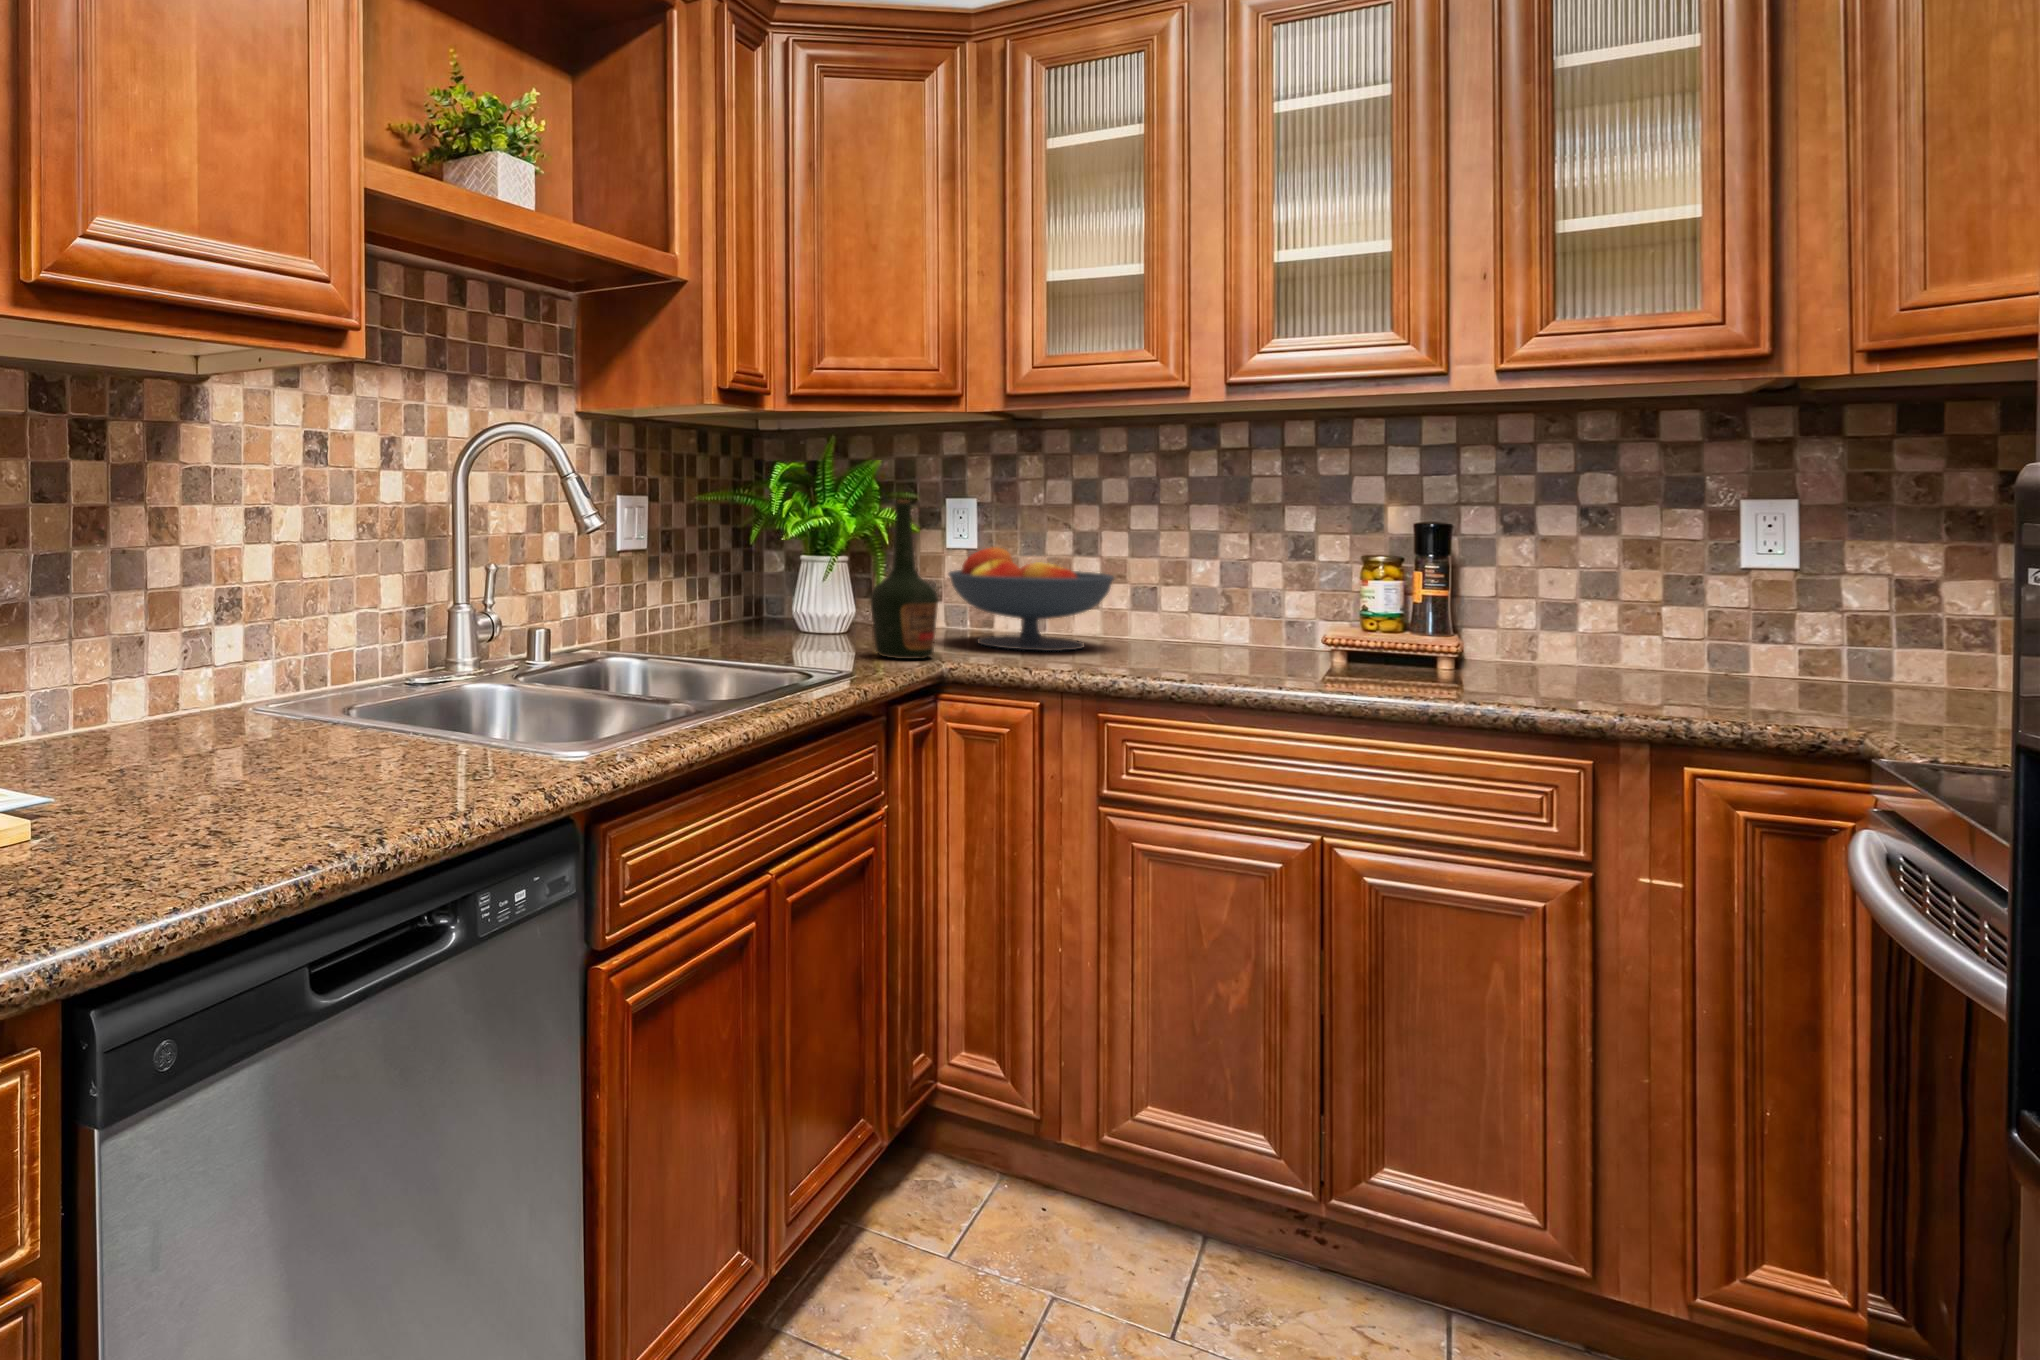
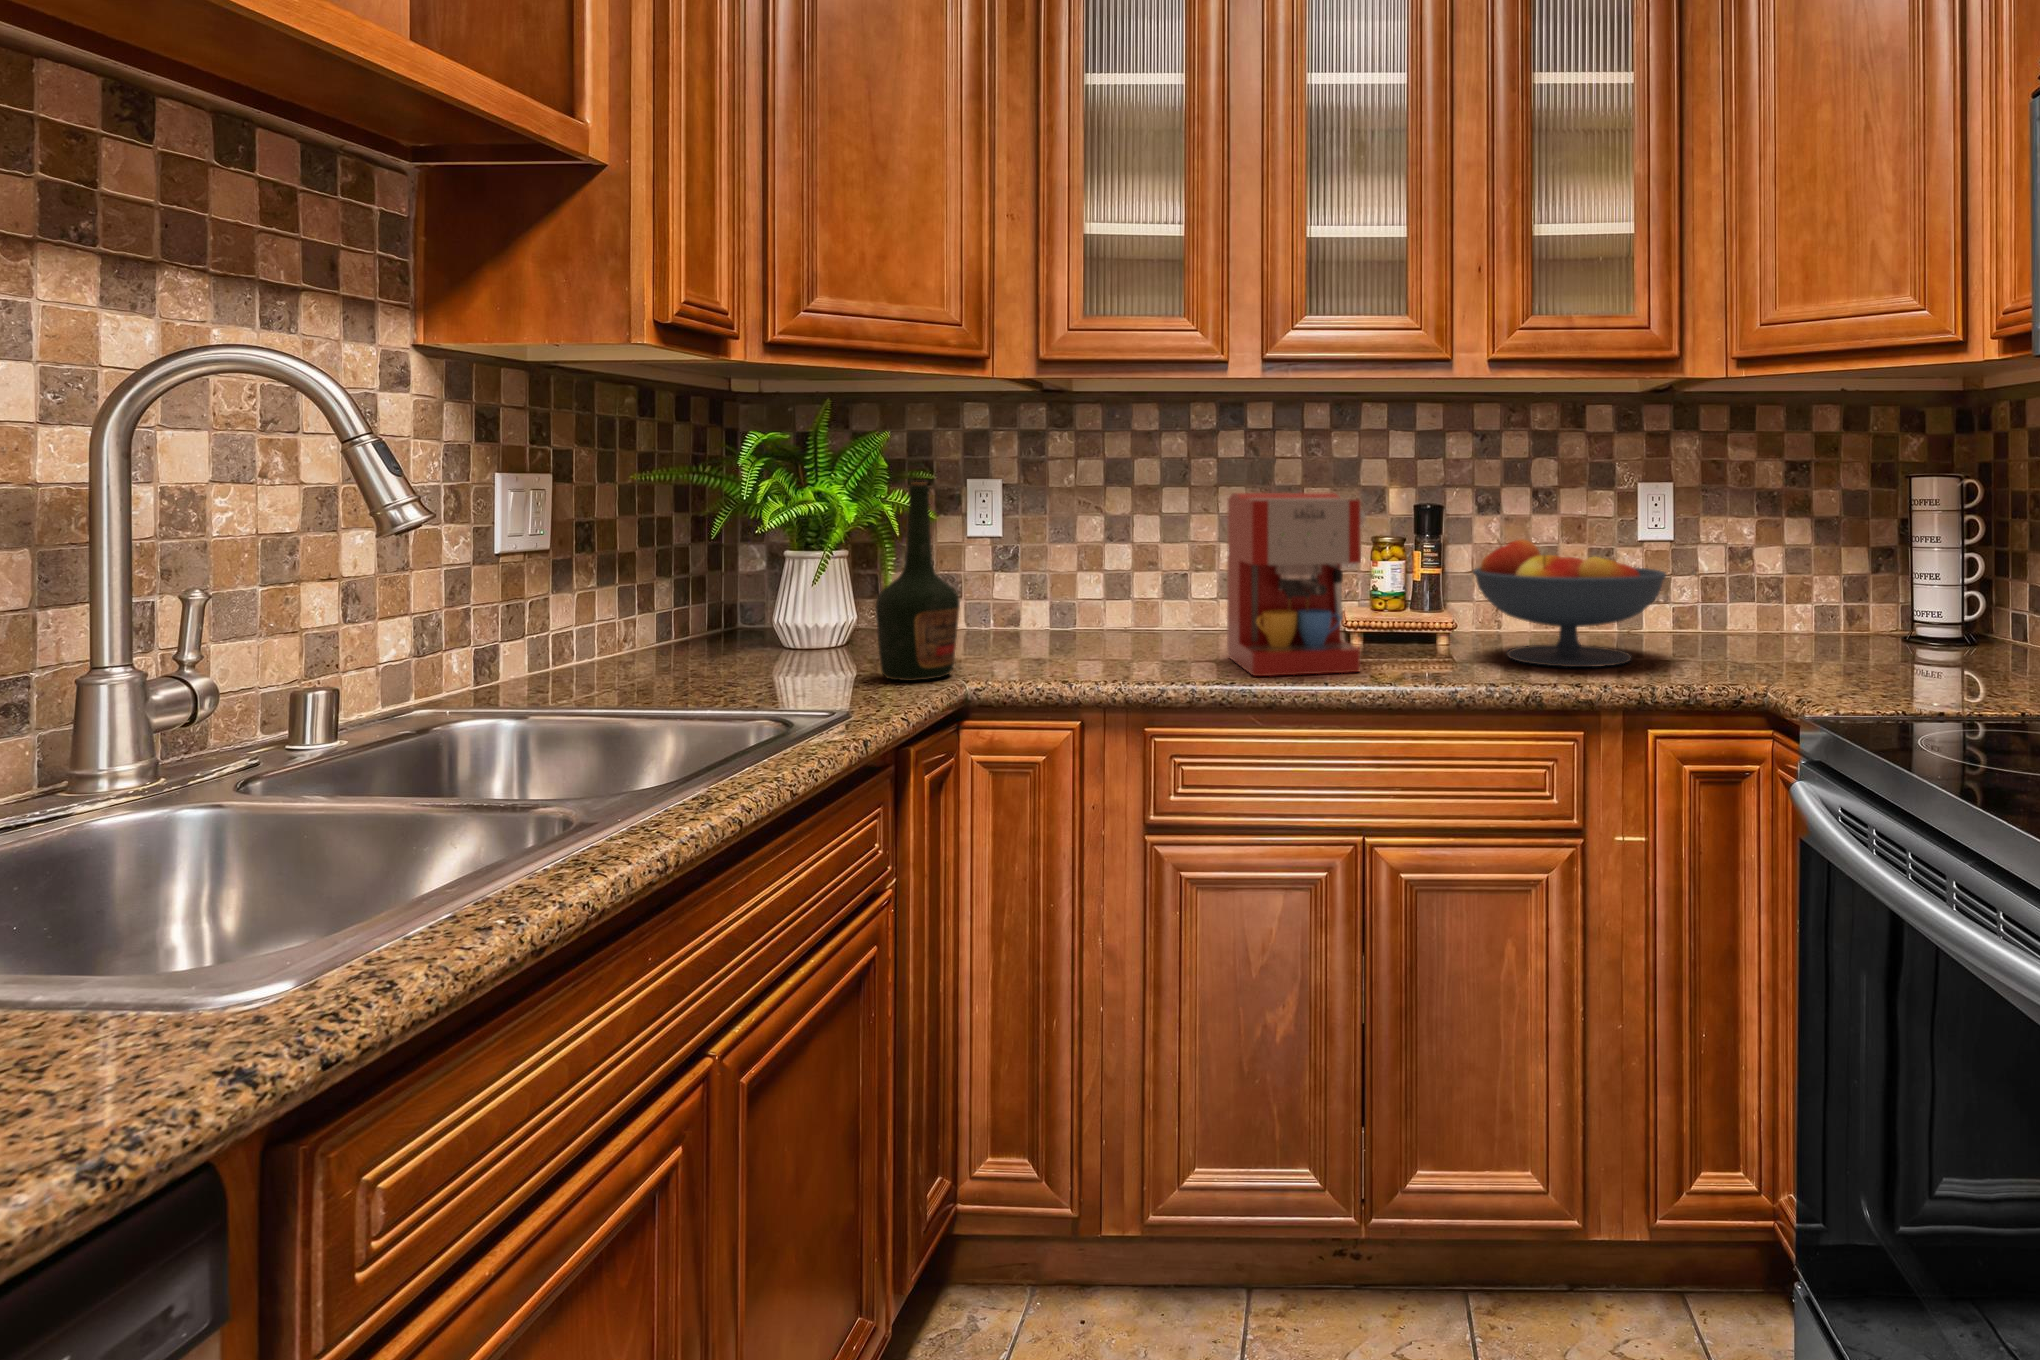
coffee maker: none [1189,511,1335,684] -> present [1227,492,1365,676]
fruit bowl: present [949,547,1114,651] -> present [1473,539,1666,667]

